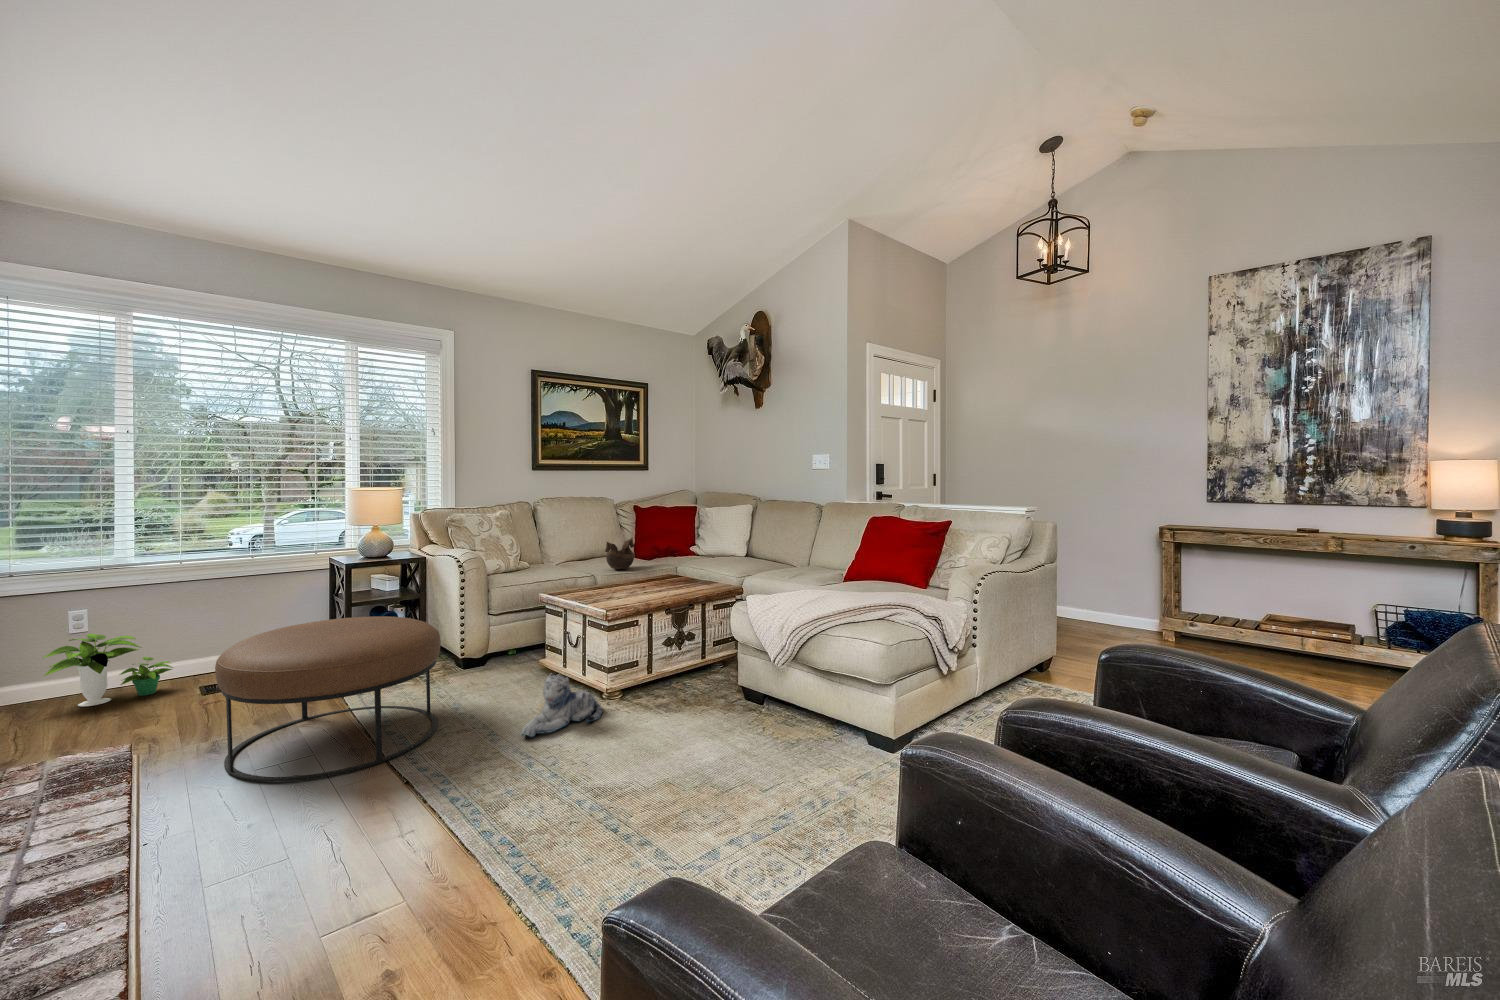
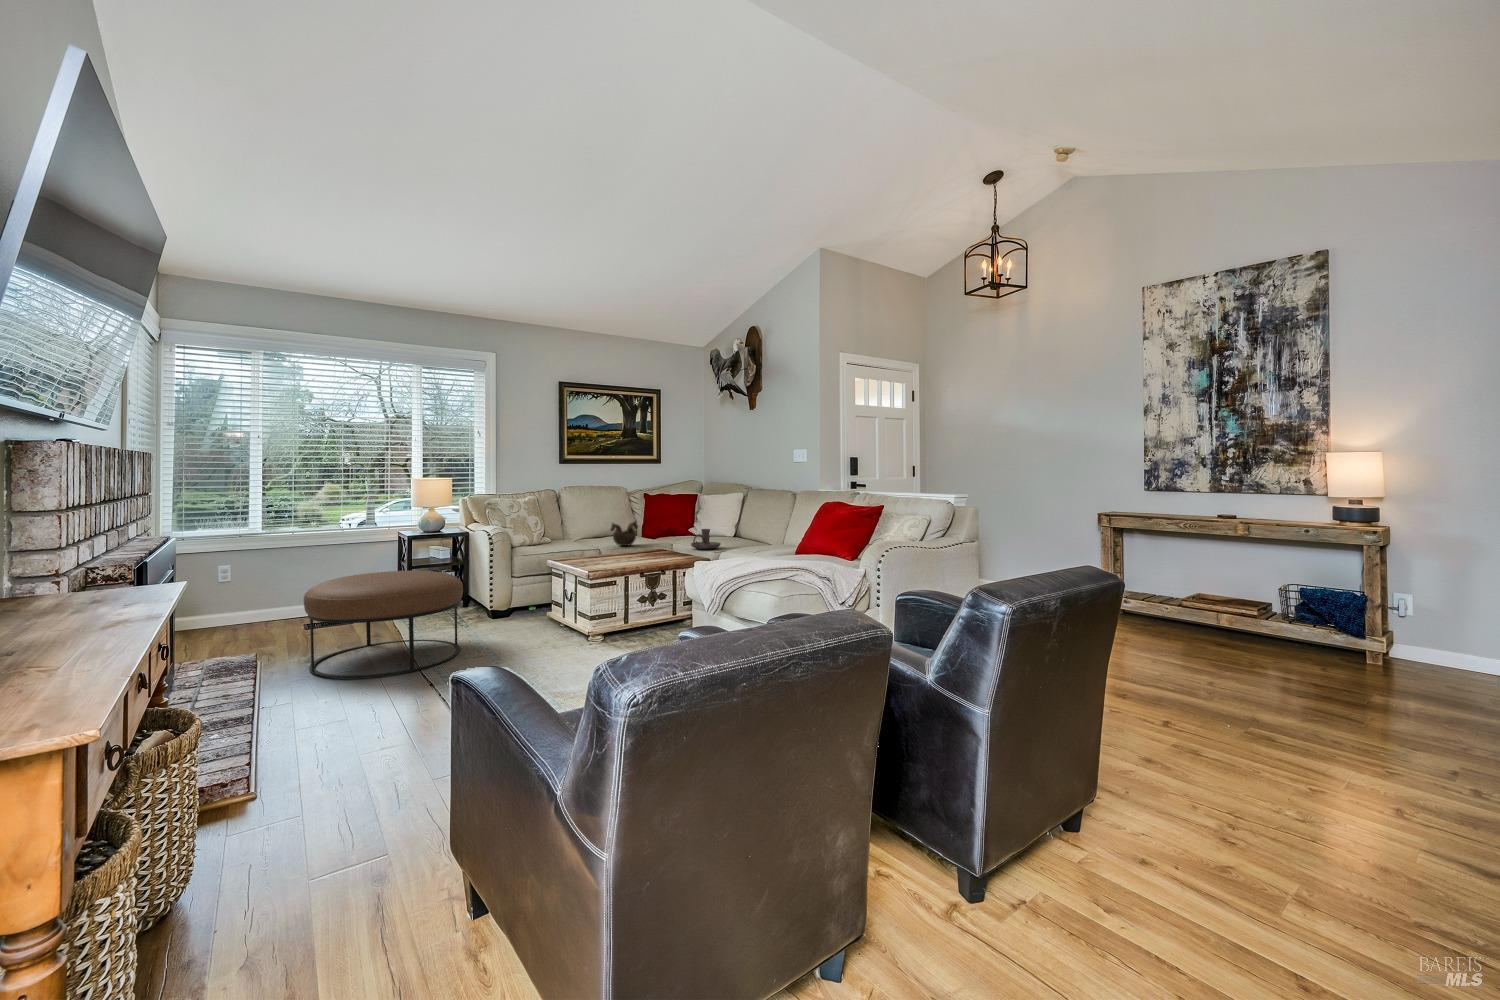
candle holder: none [705,548,741,573] -> present [691,529,720,549]
potted plant: present [43,634,173,706] -> none [196,581,284,633]
plush toy: present [521,673,603,737] -> none [516,615,584,661]

